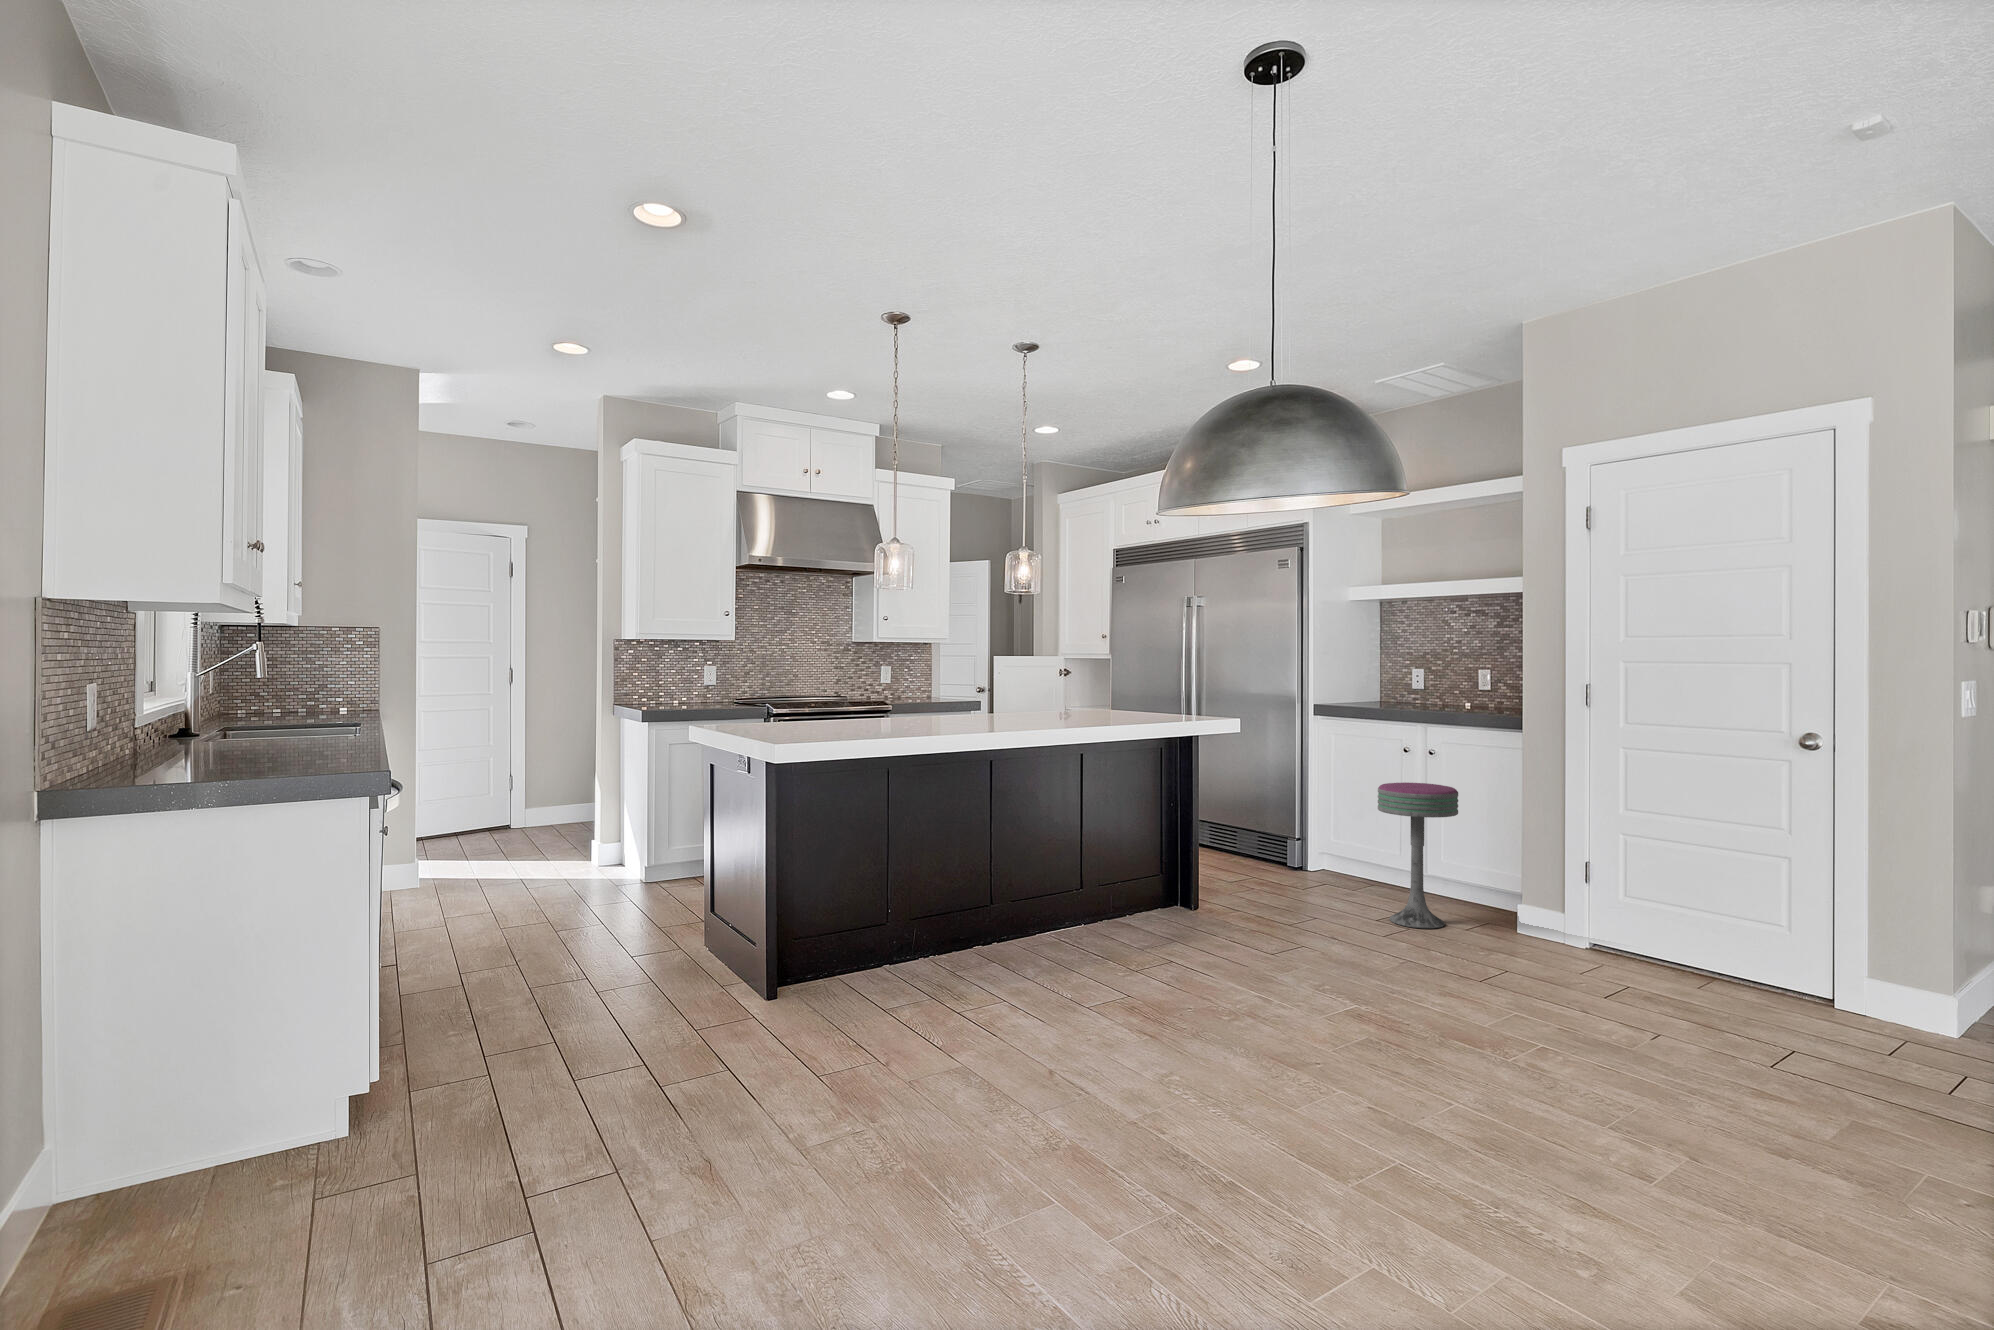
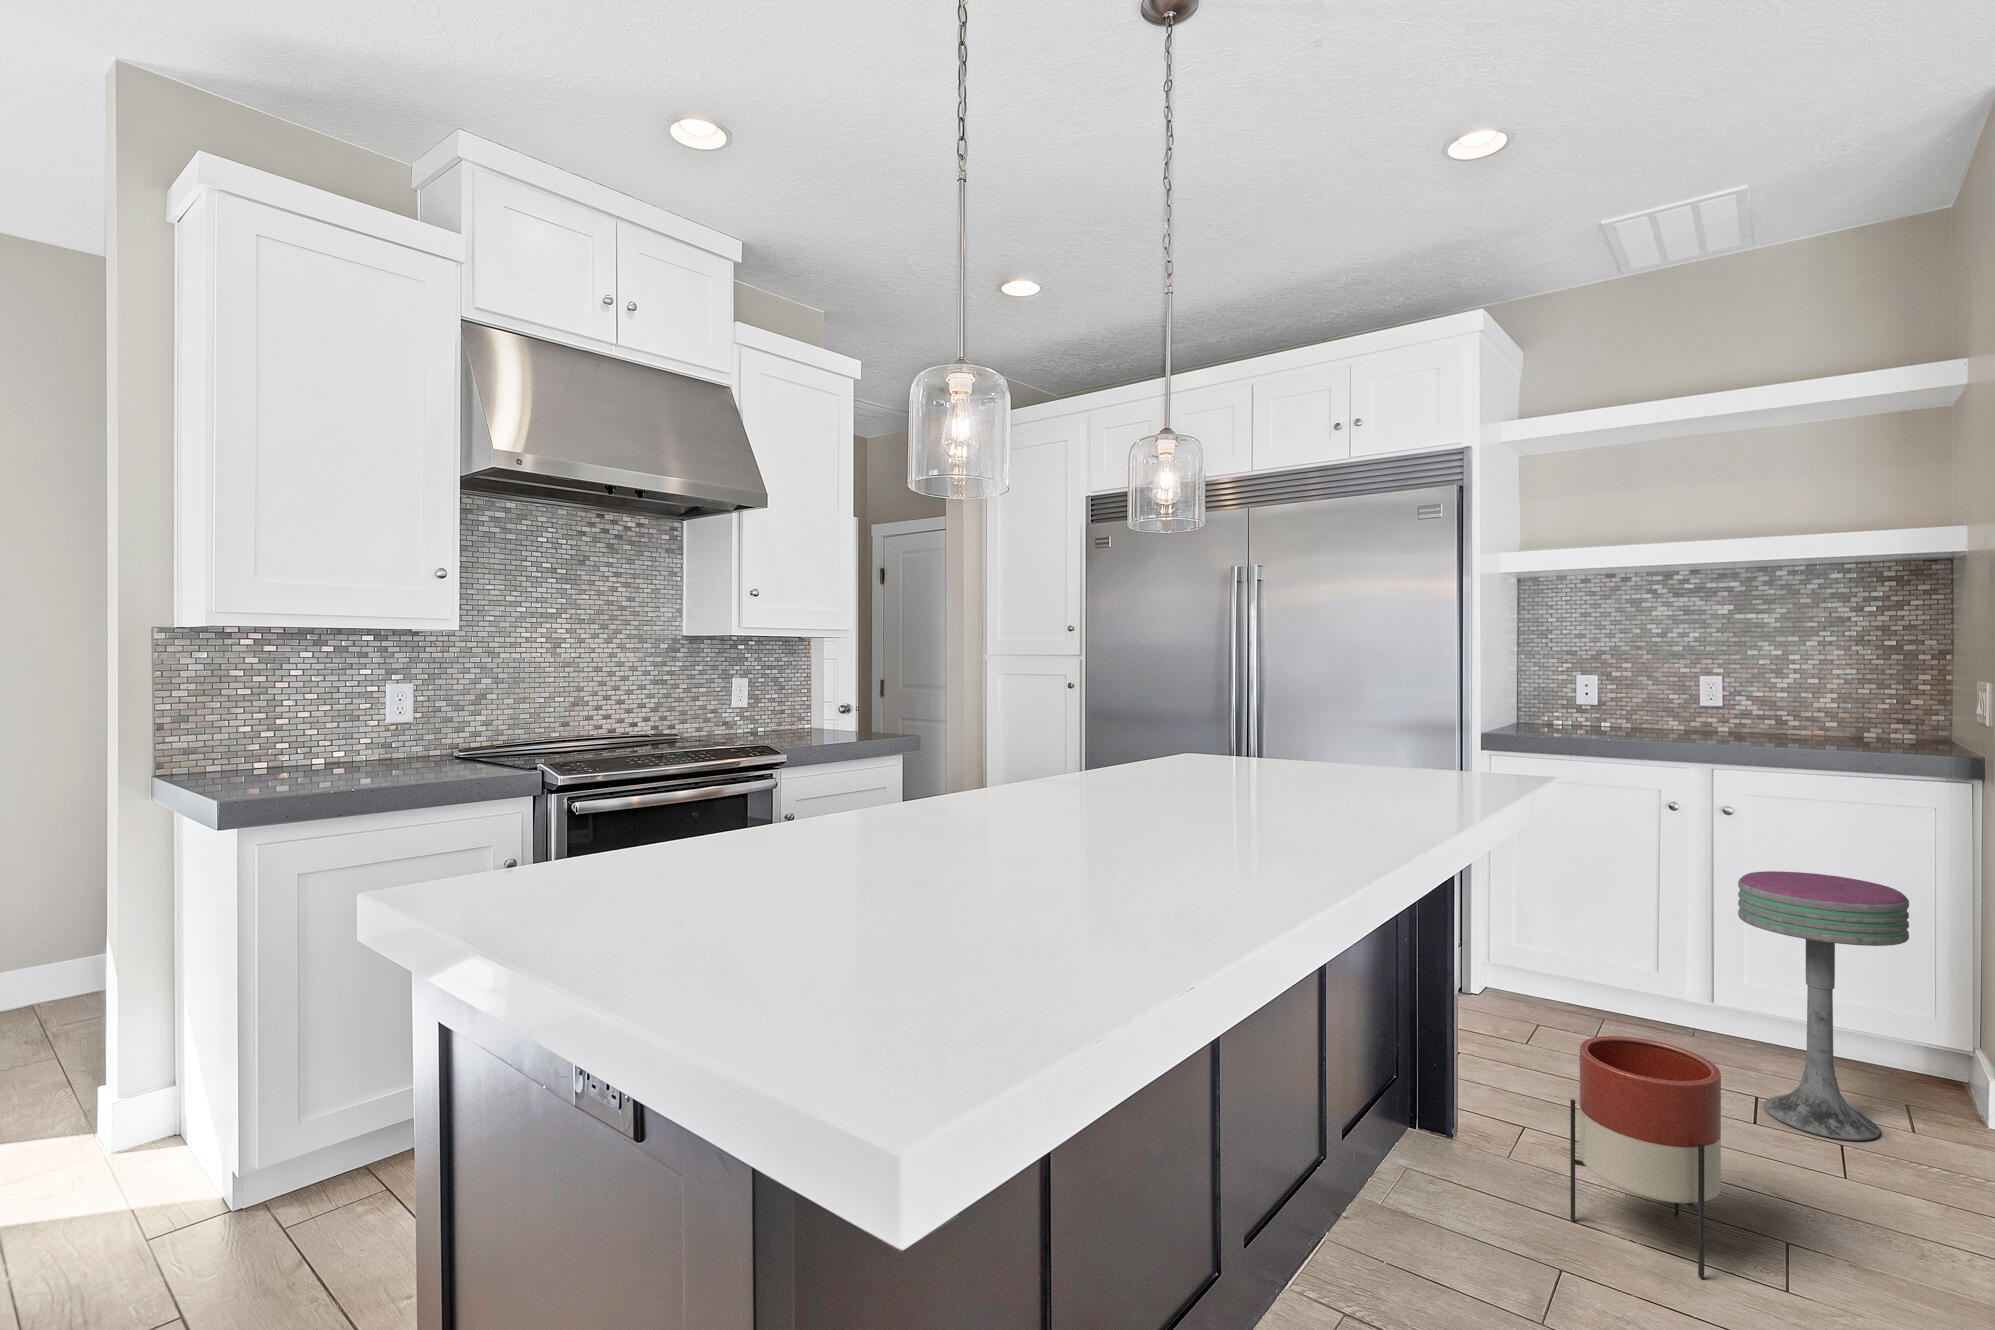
planter: none [1203,846,1261,946] -> present [1570,1036,1722,1278]

